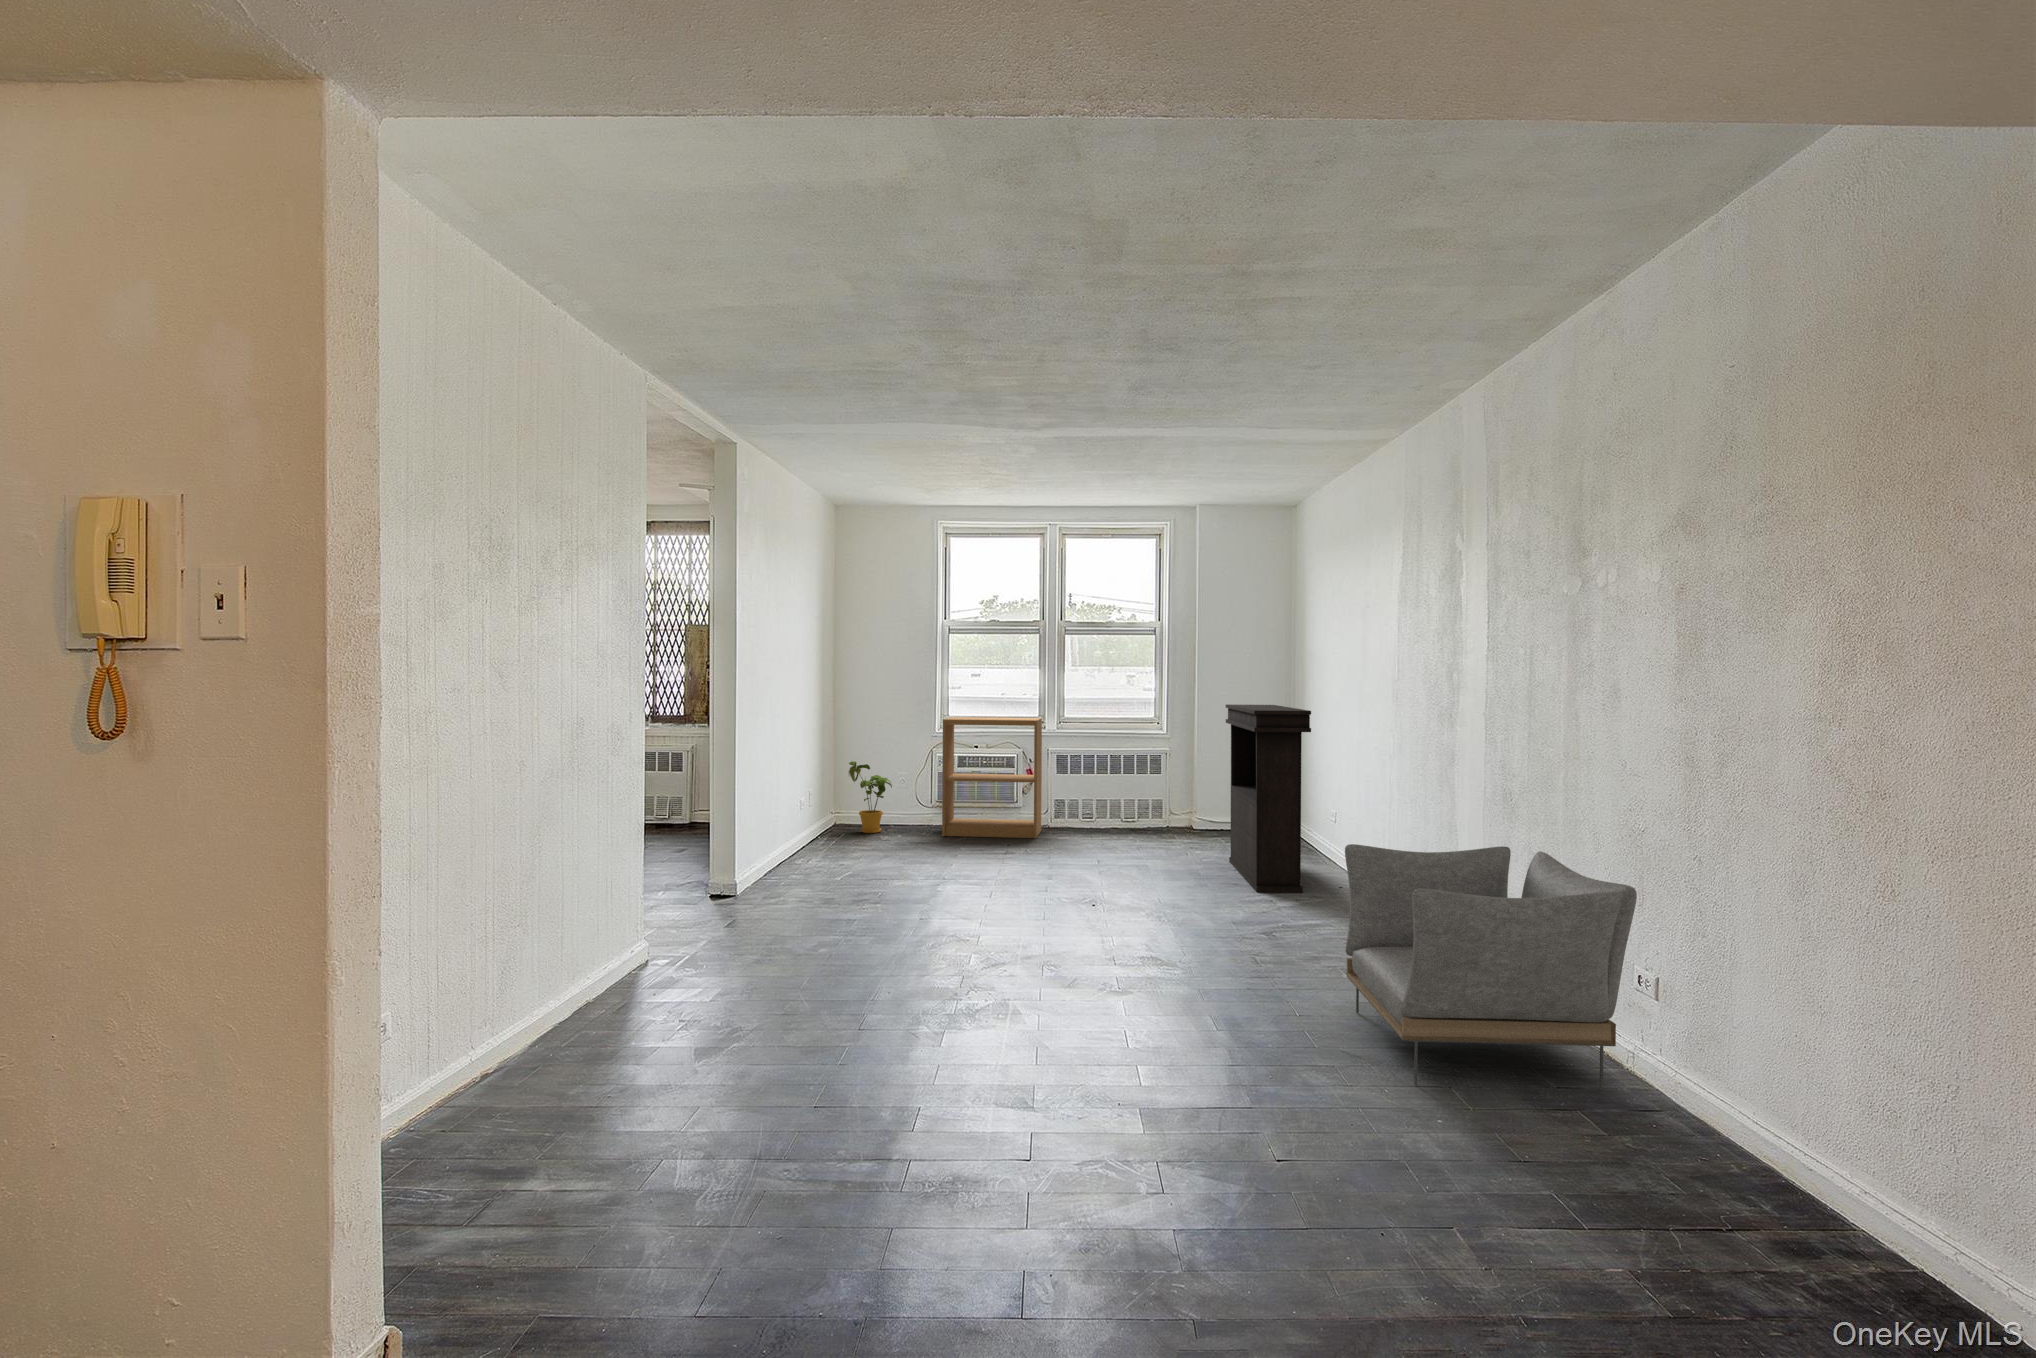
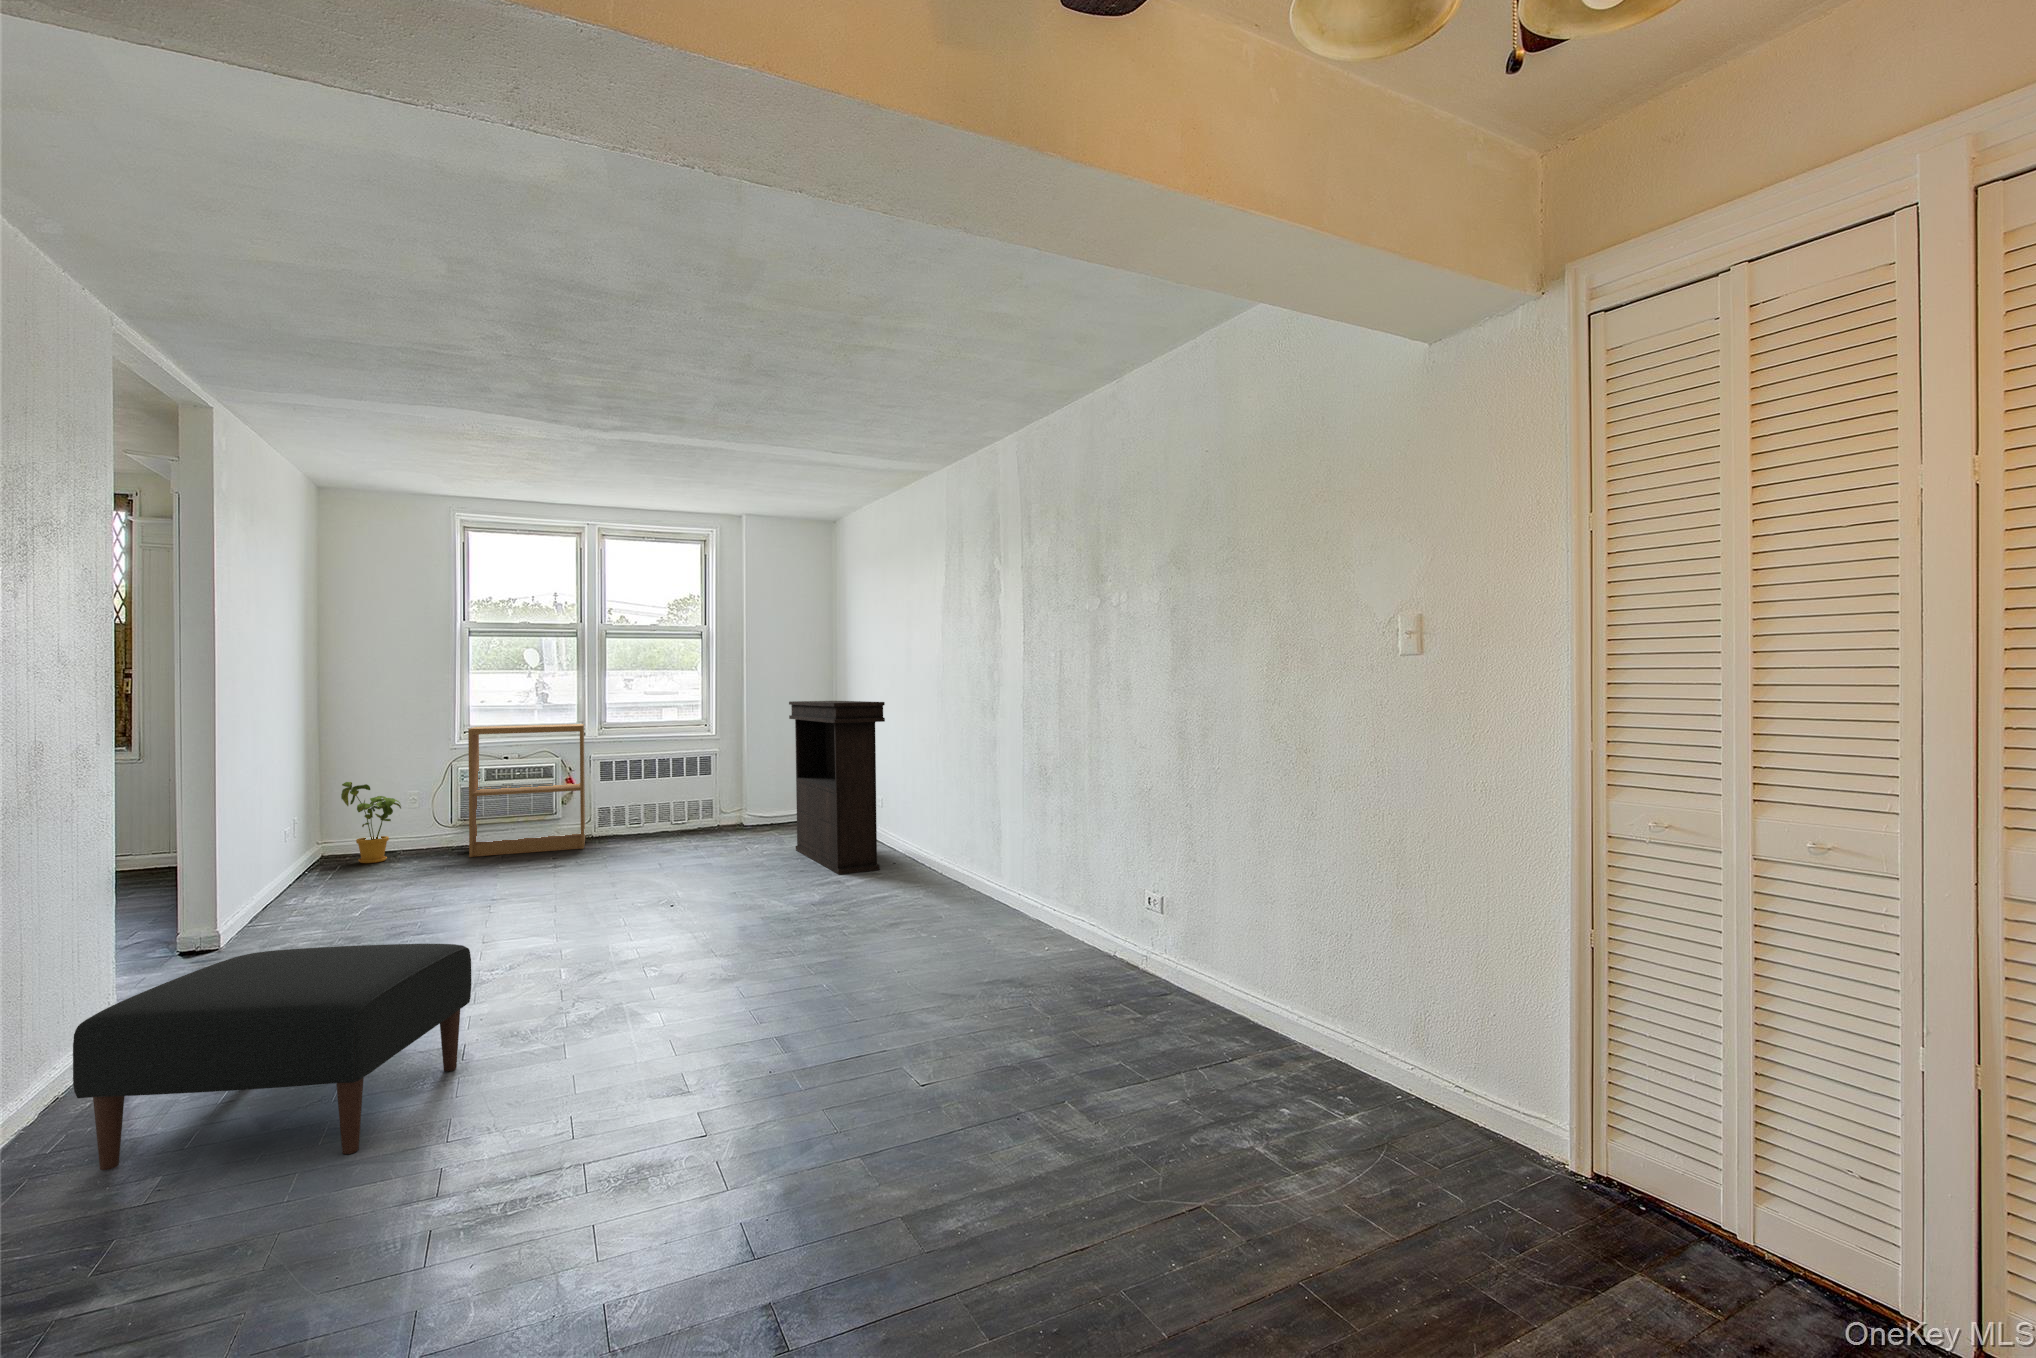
armchair: present [1345,844,1637,1090] -> none [982,804,1243,1027]
ottoman: none [627,894,871,1051] -> present [73,944,471,1170]

